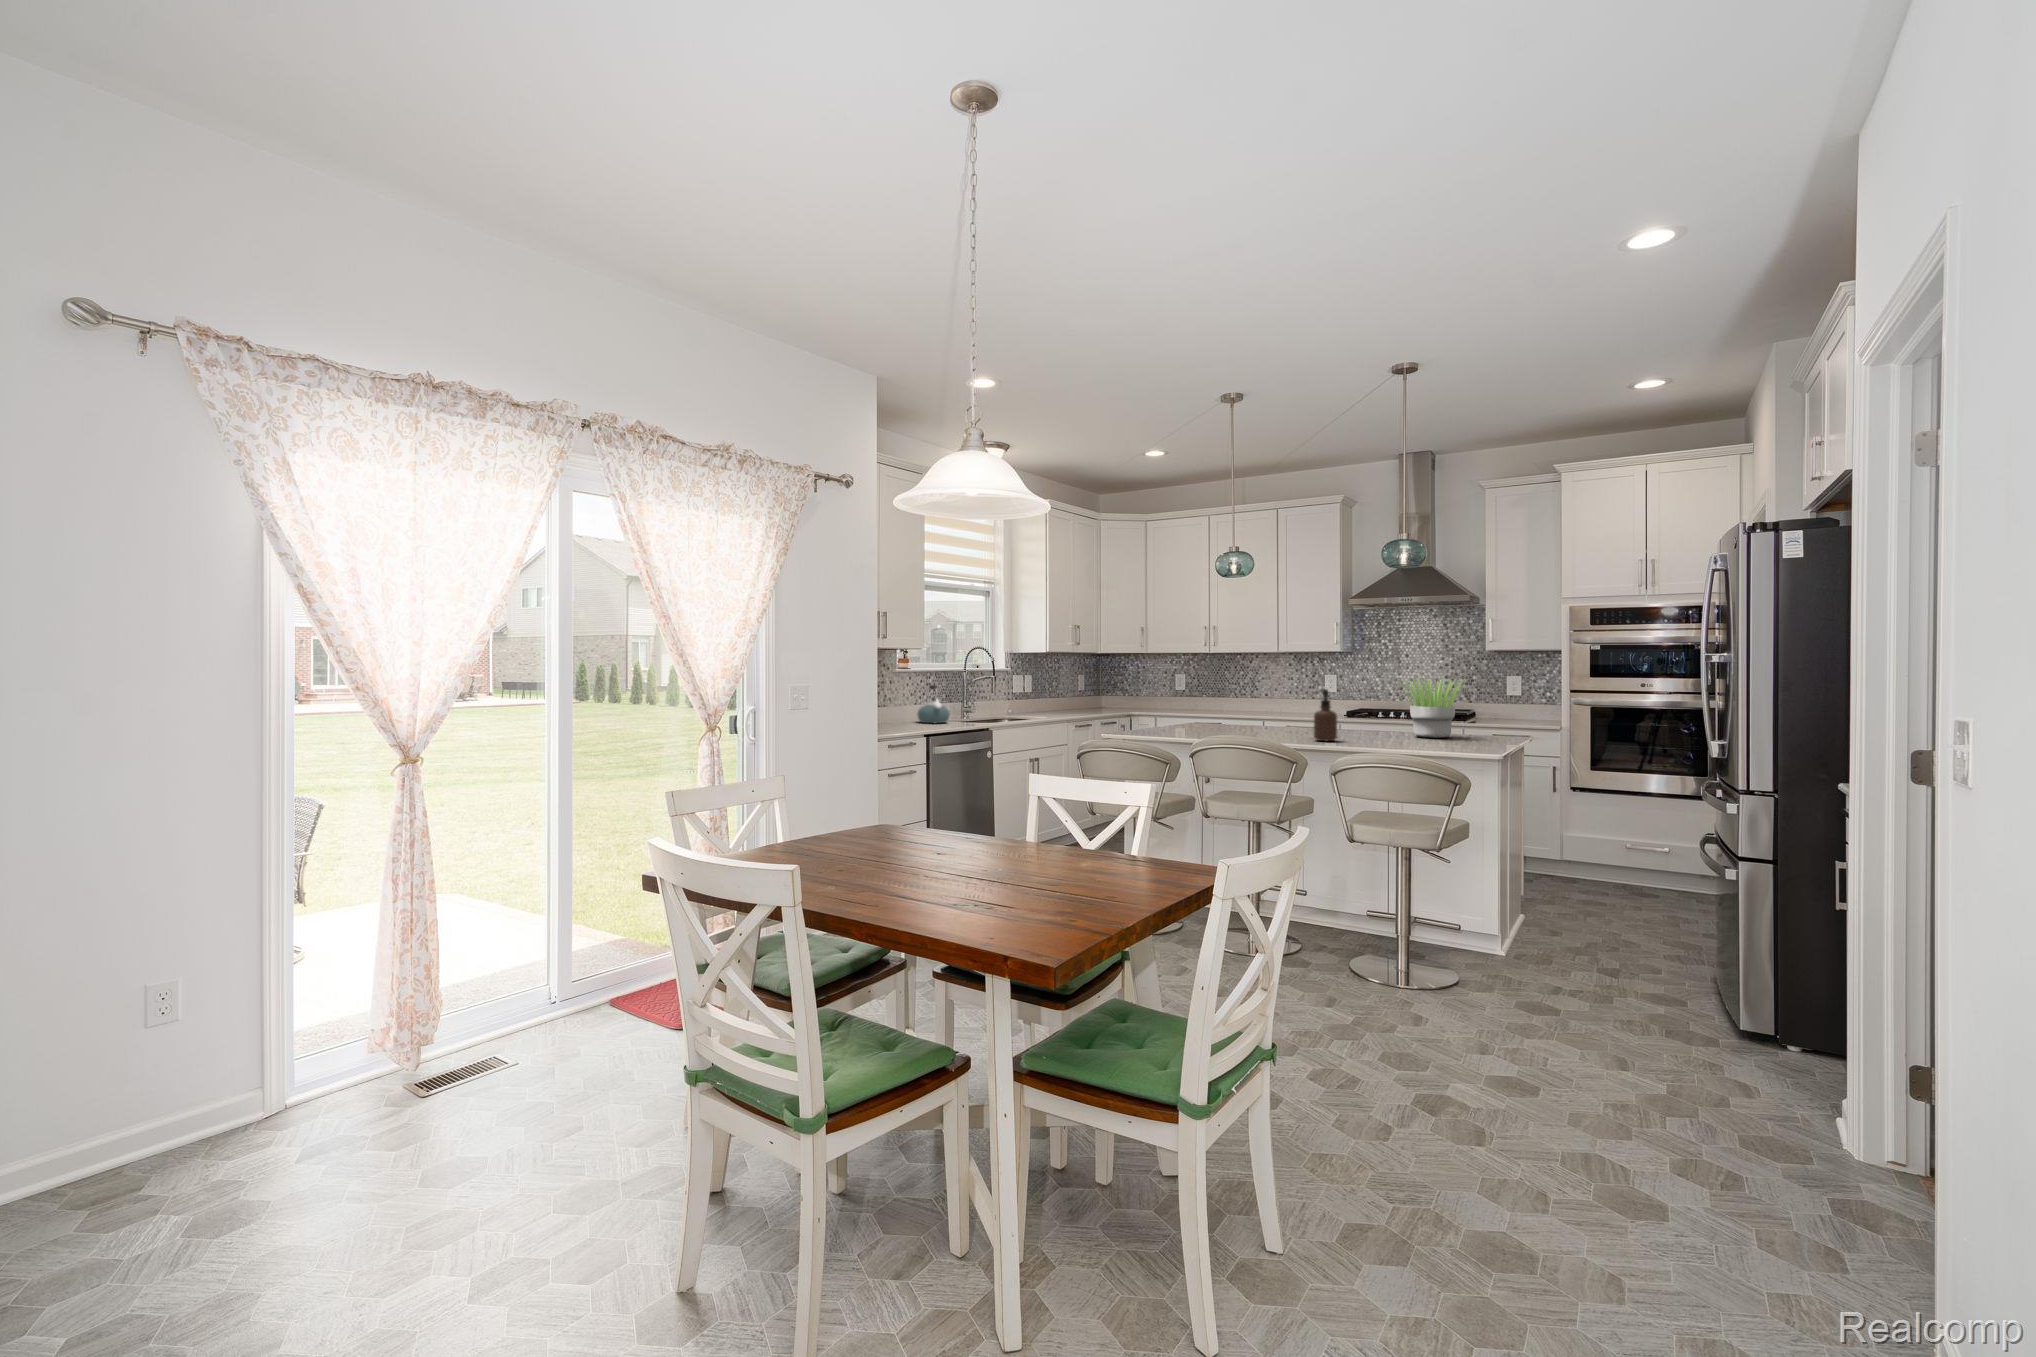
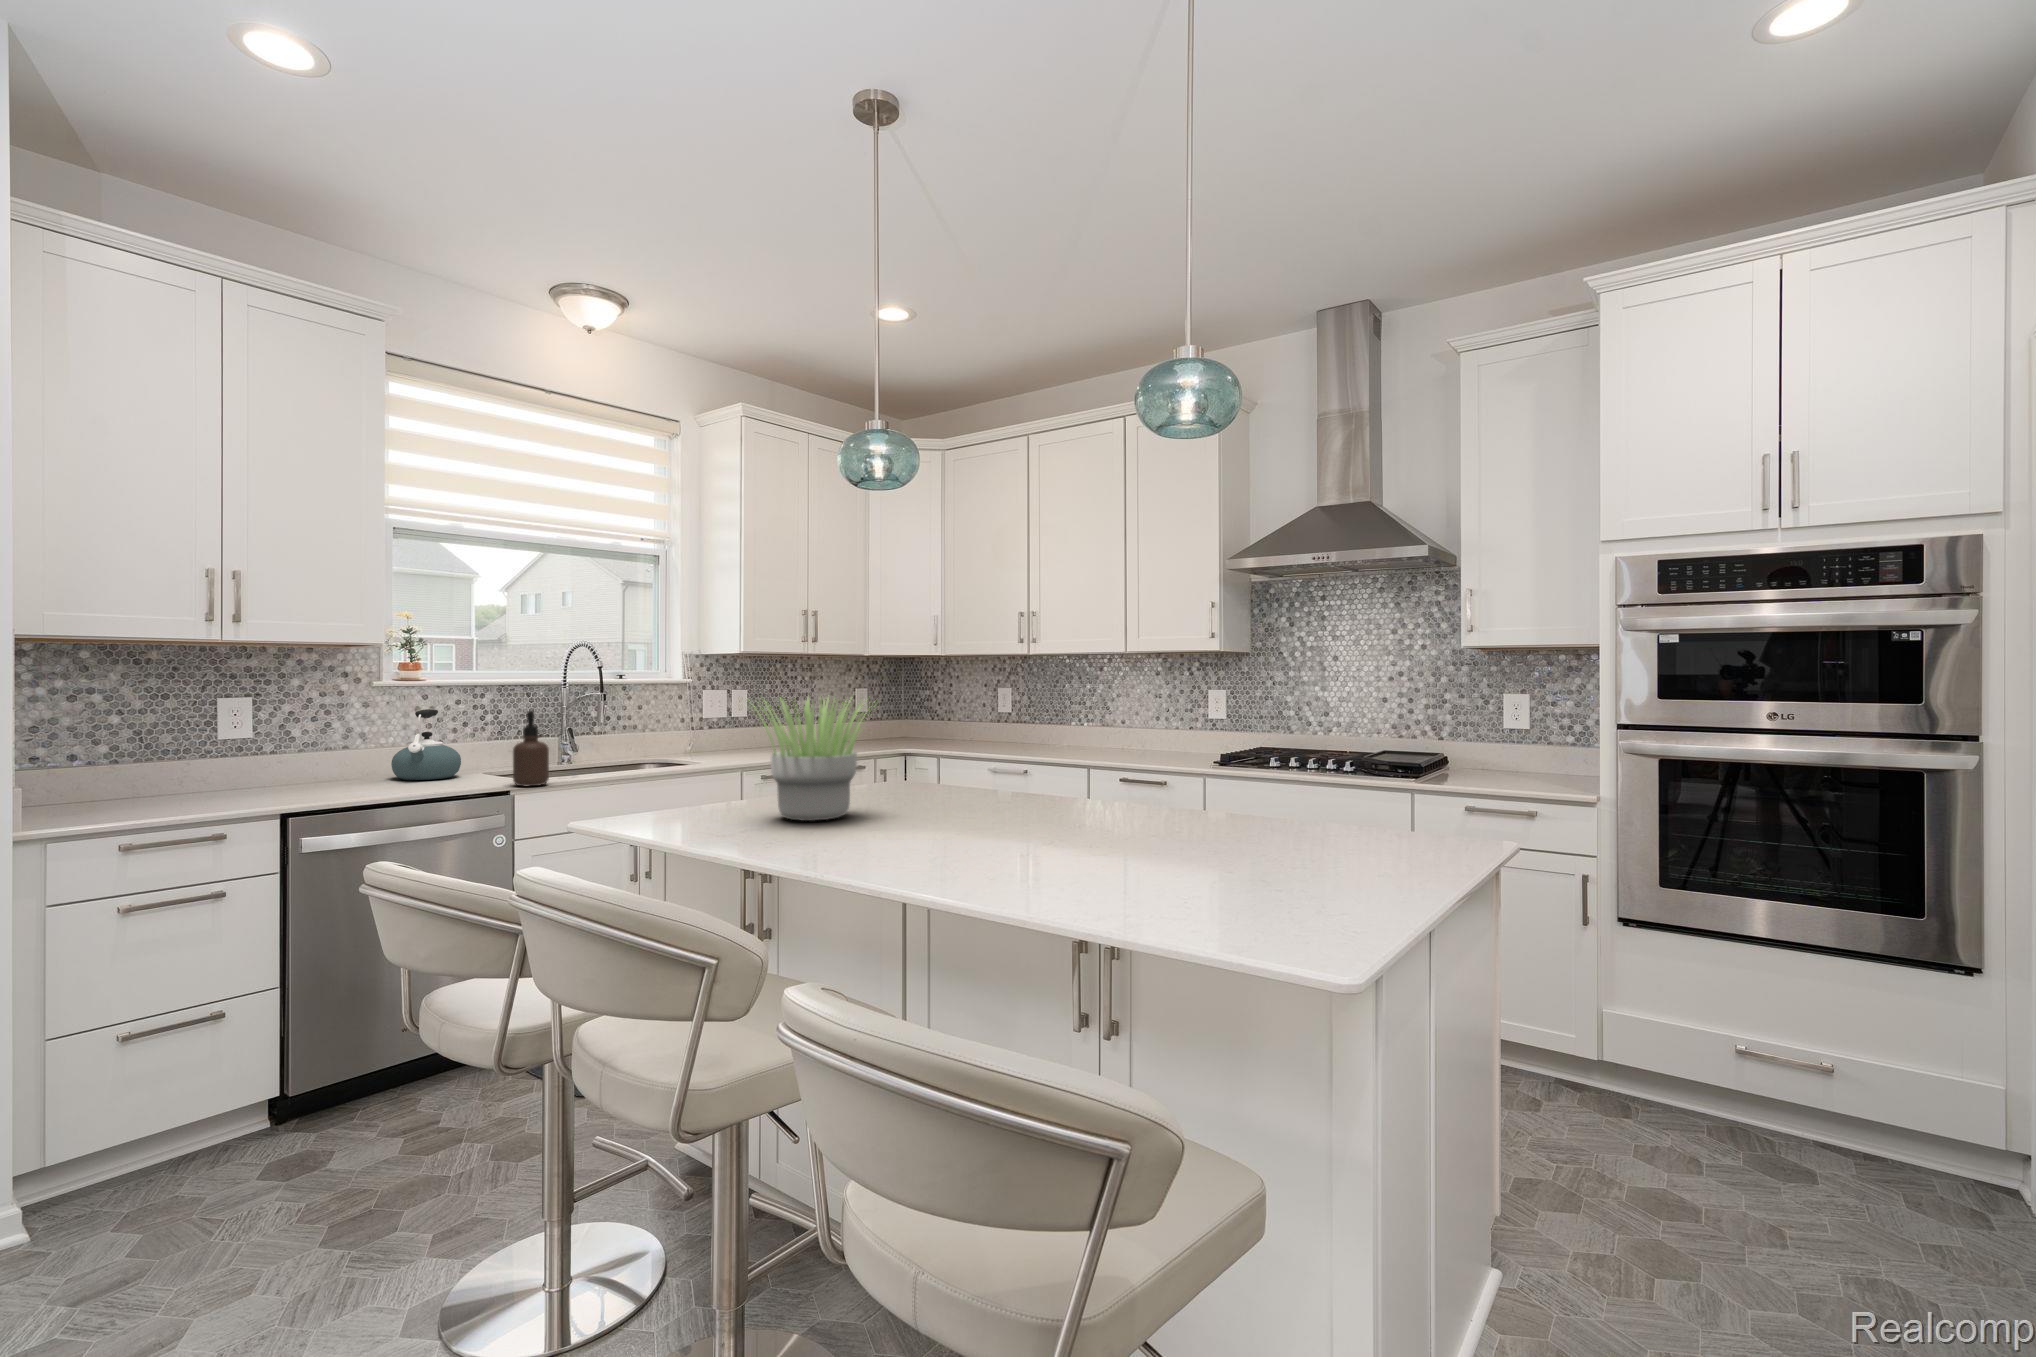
potted plant: present [1404,679,1463,738] -> present [763,698,868,821]
soap dispenser: present [1314,689,1337,741] -> present [513,711,549,786]

